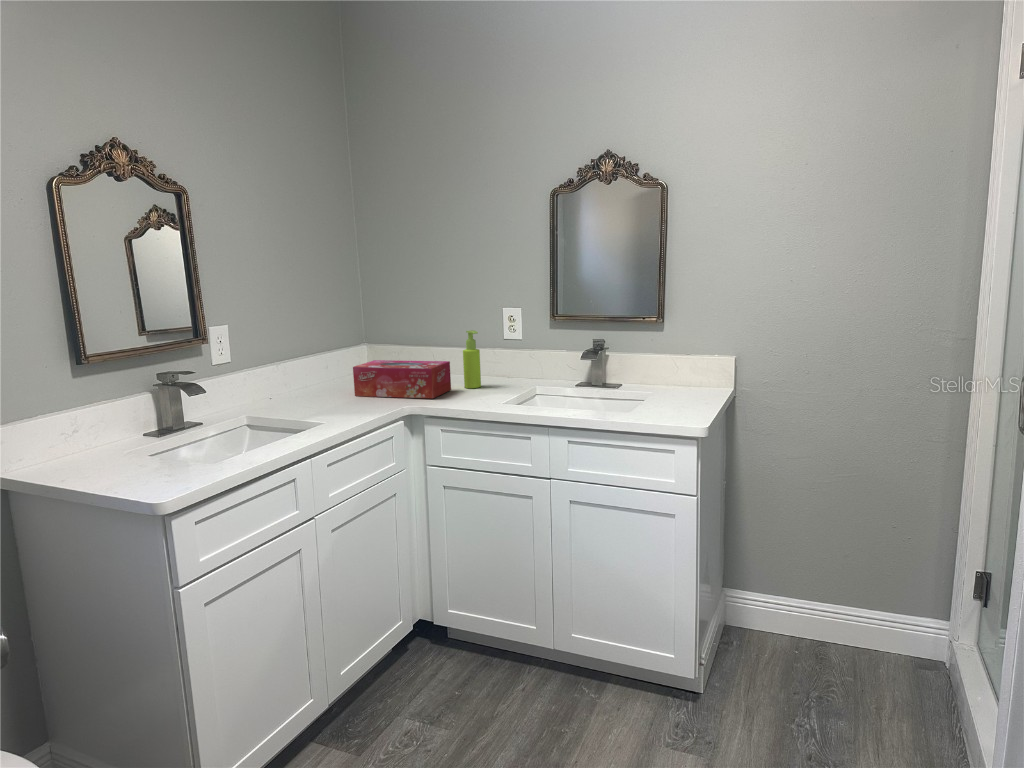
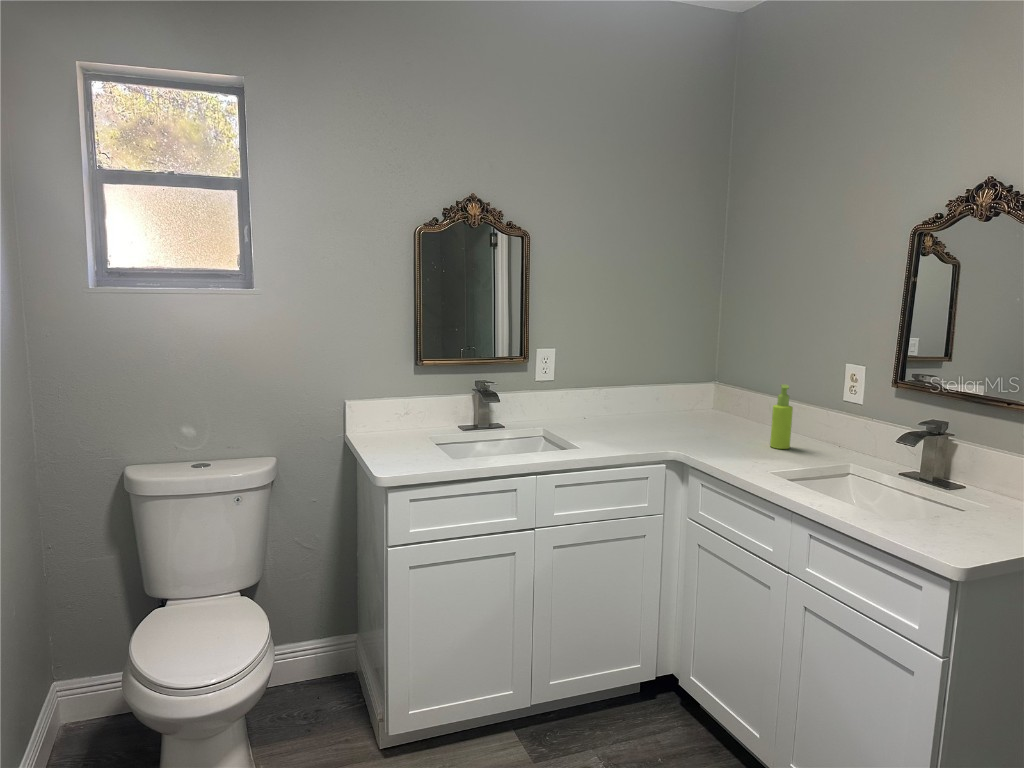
tissue box: present [353,360,451,398] -> none [655,400,753,450]

